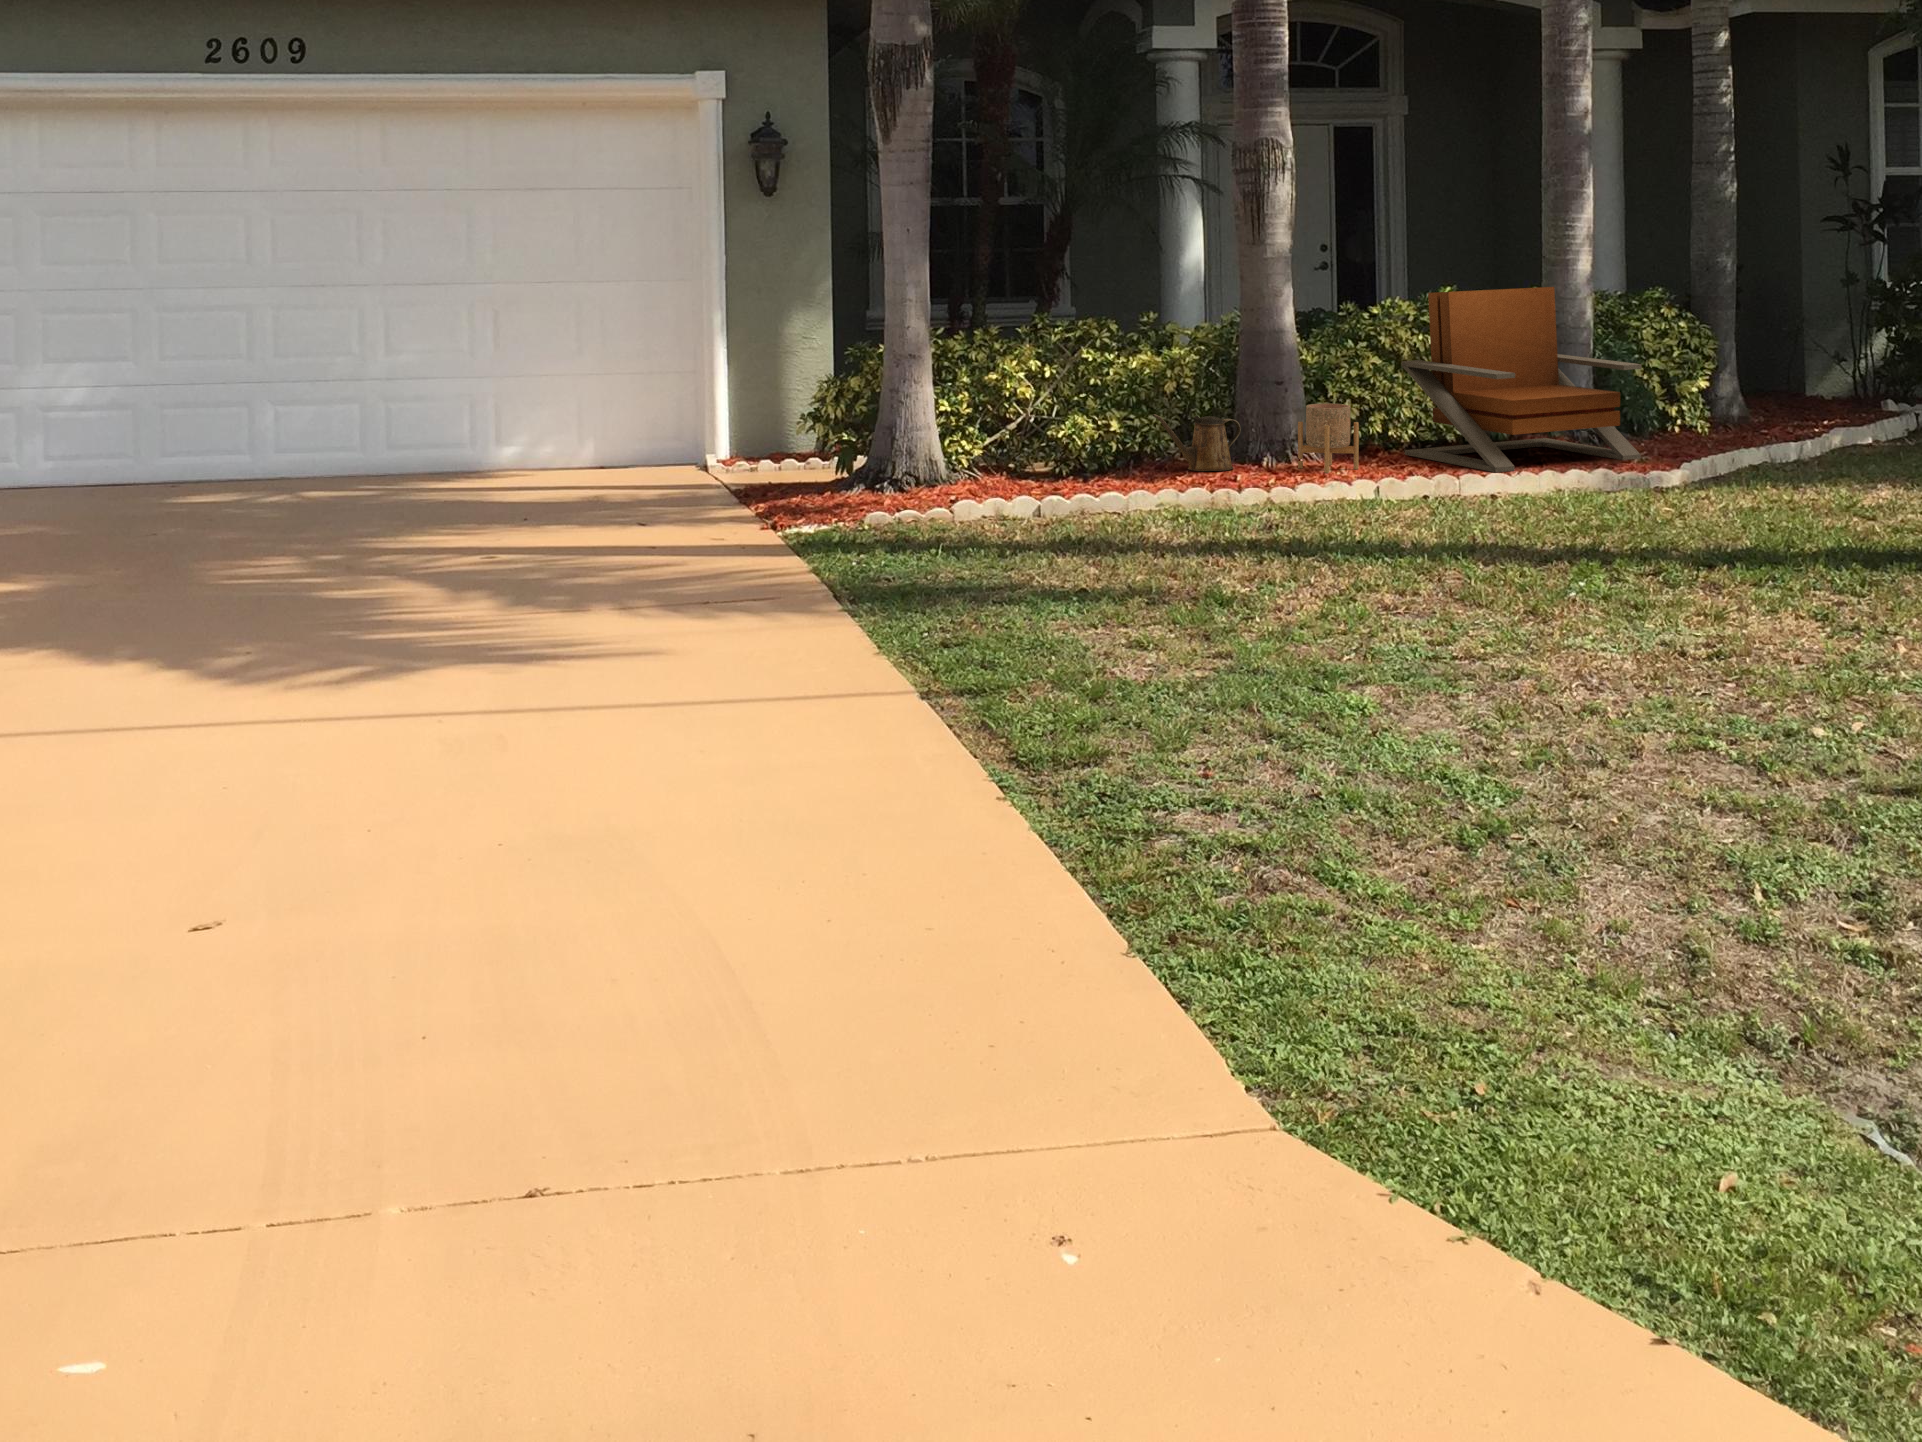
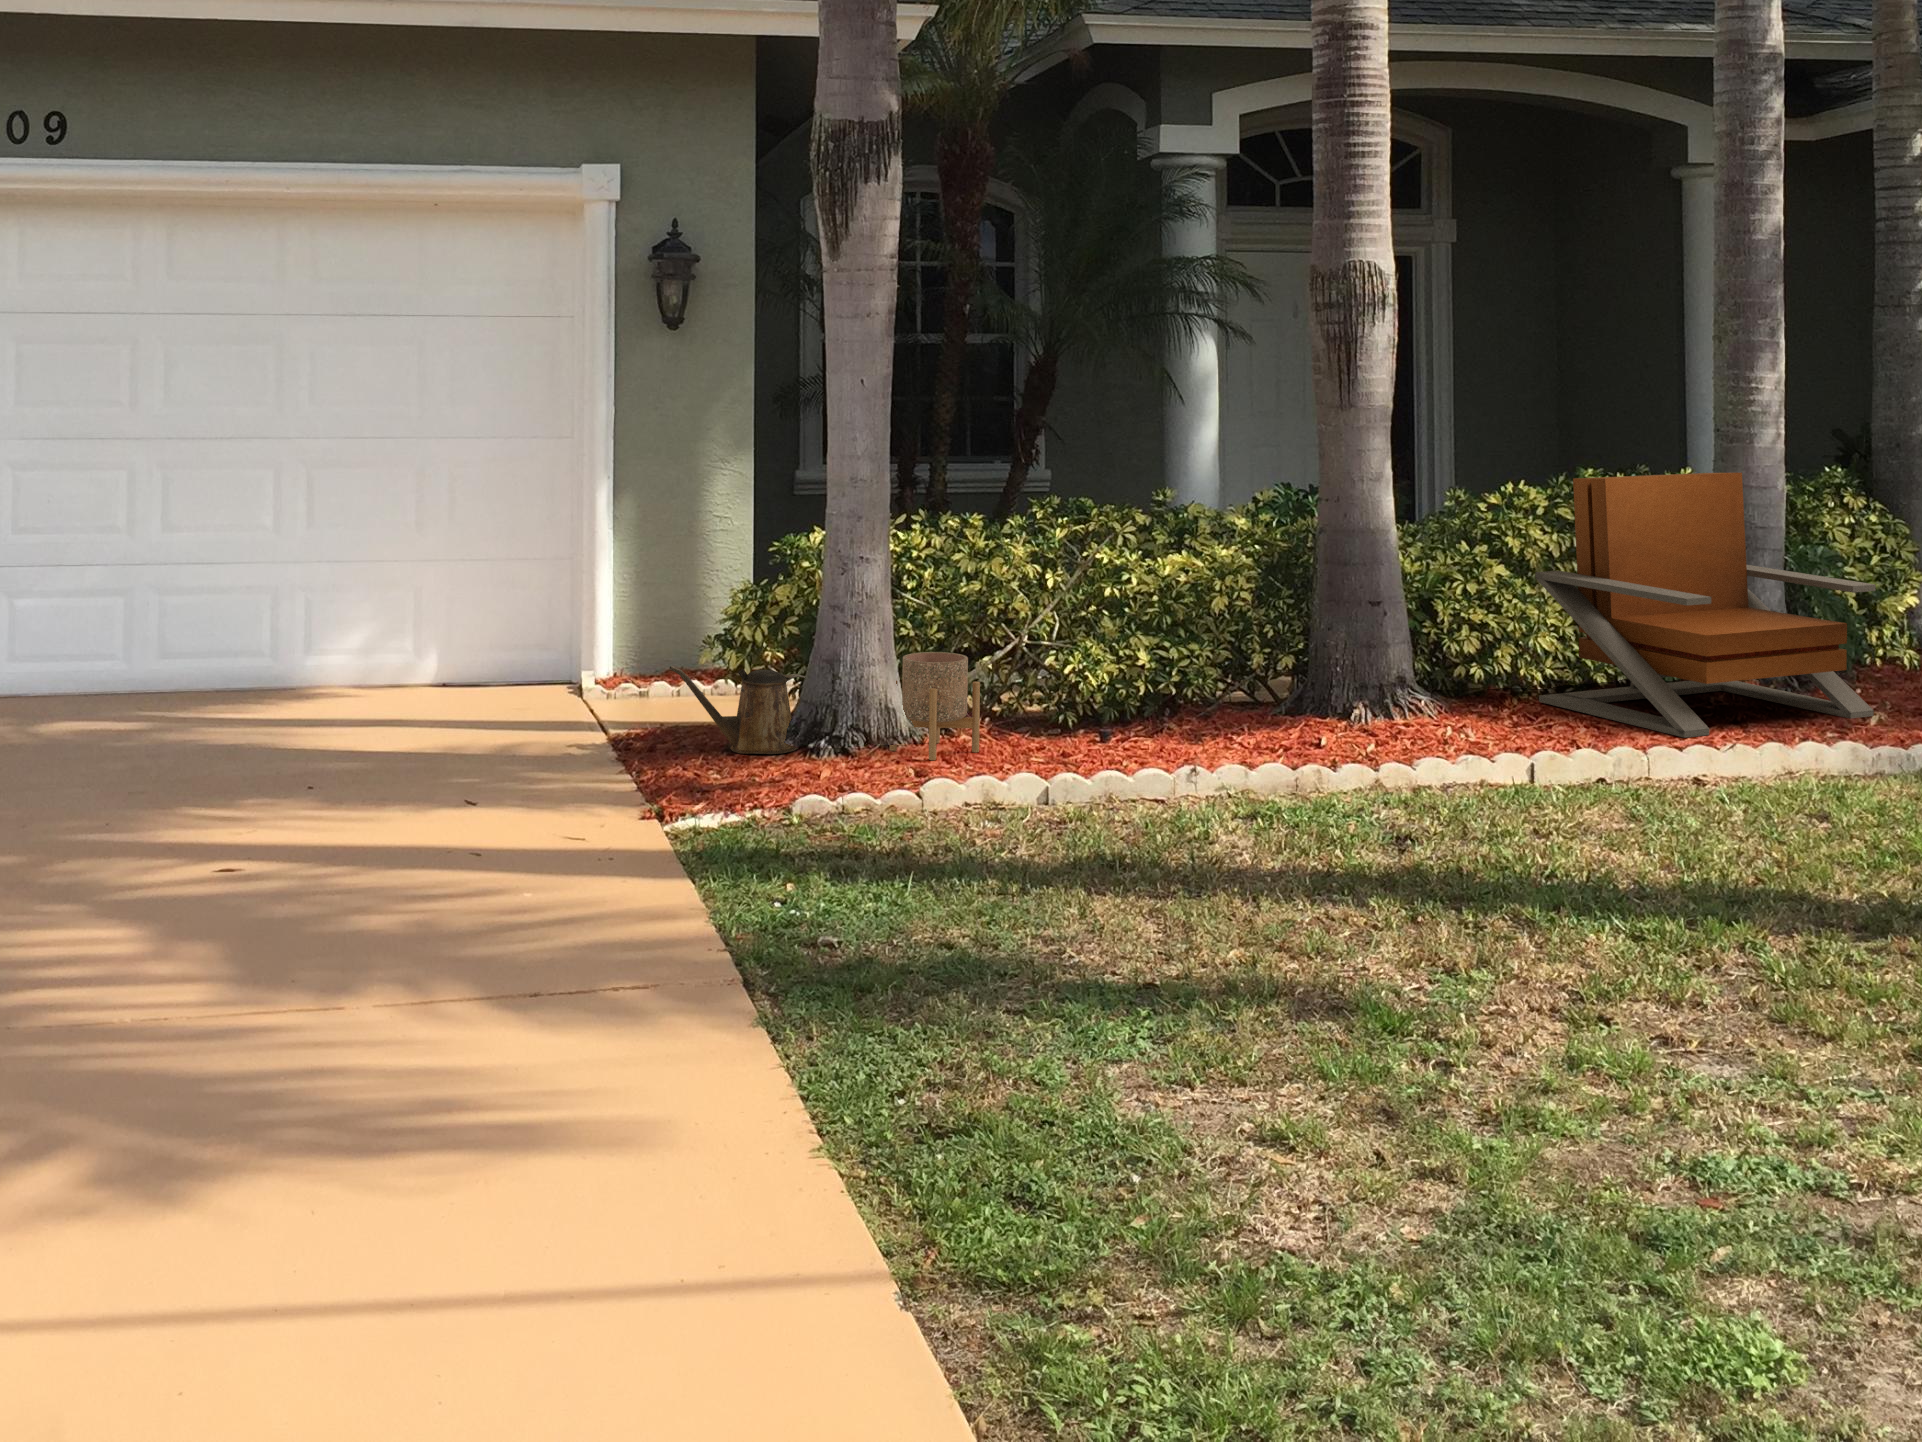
planter: present [1298,403,1359,473] -> present [890,652,980,760]
watering can: present [1153,414,1241,471] -> present [670,666,805,754]

